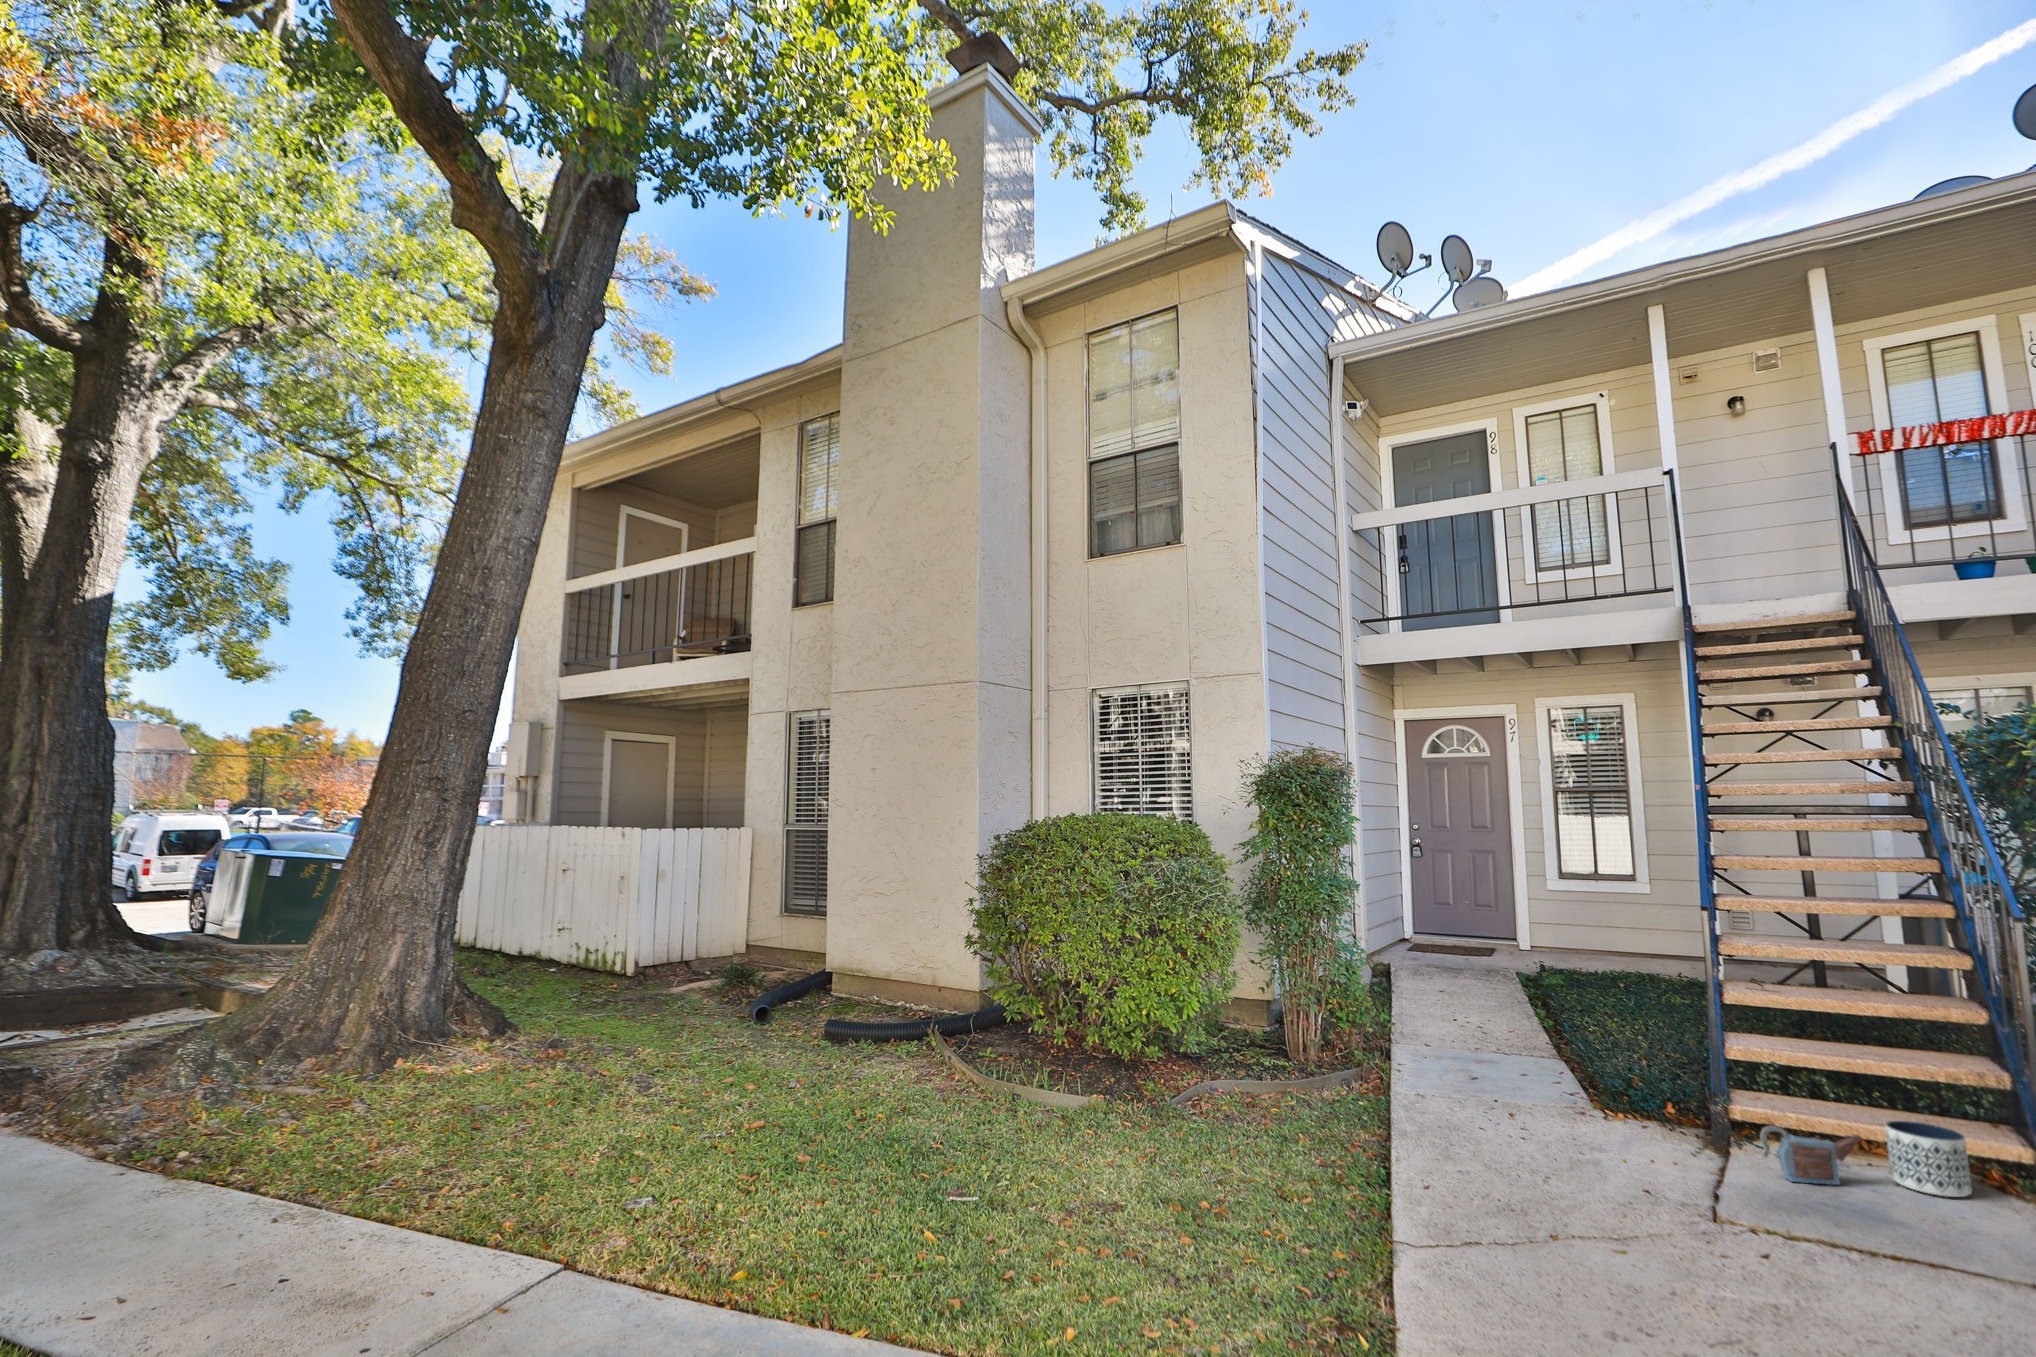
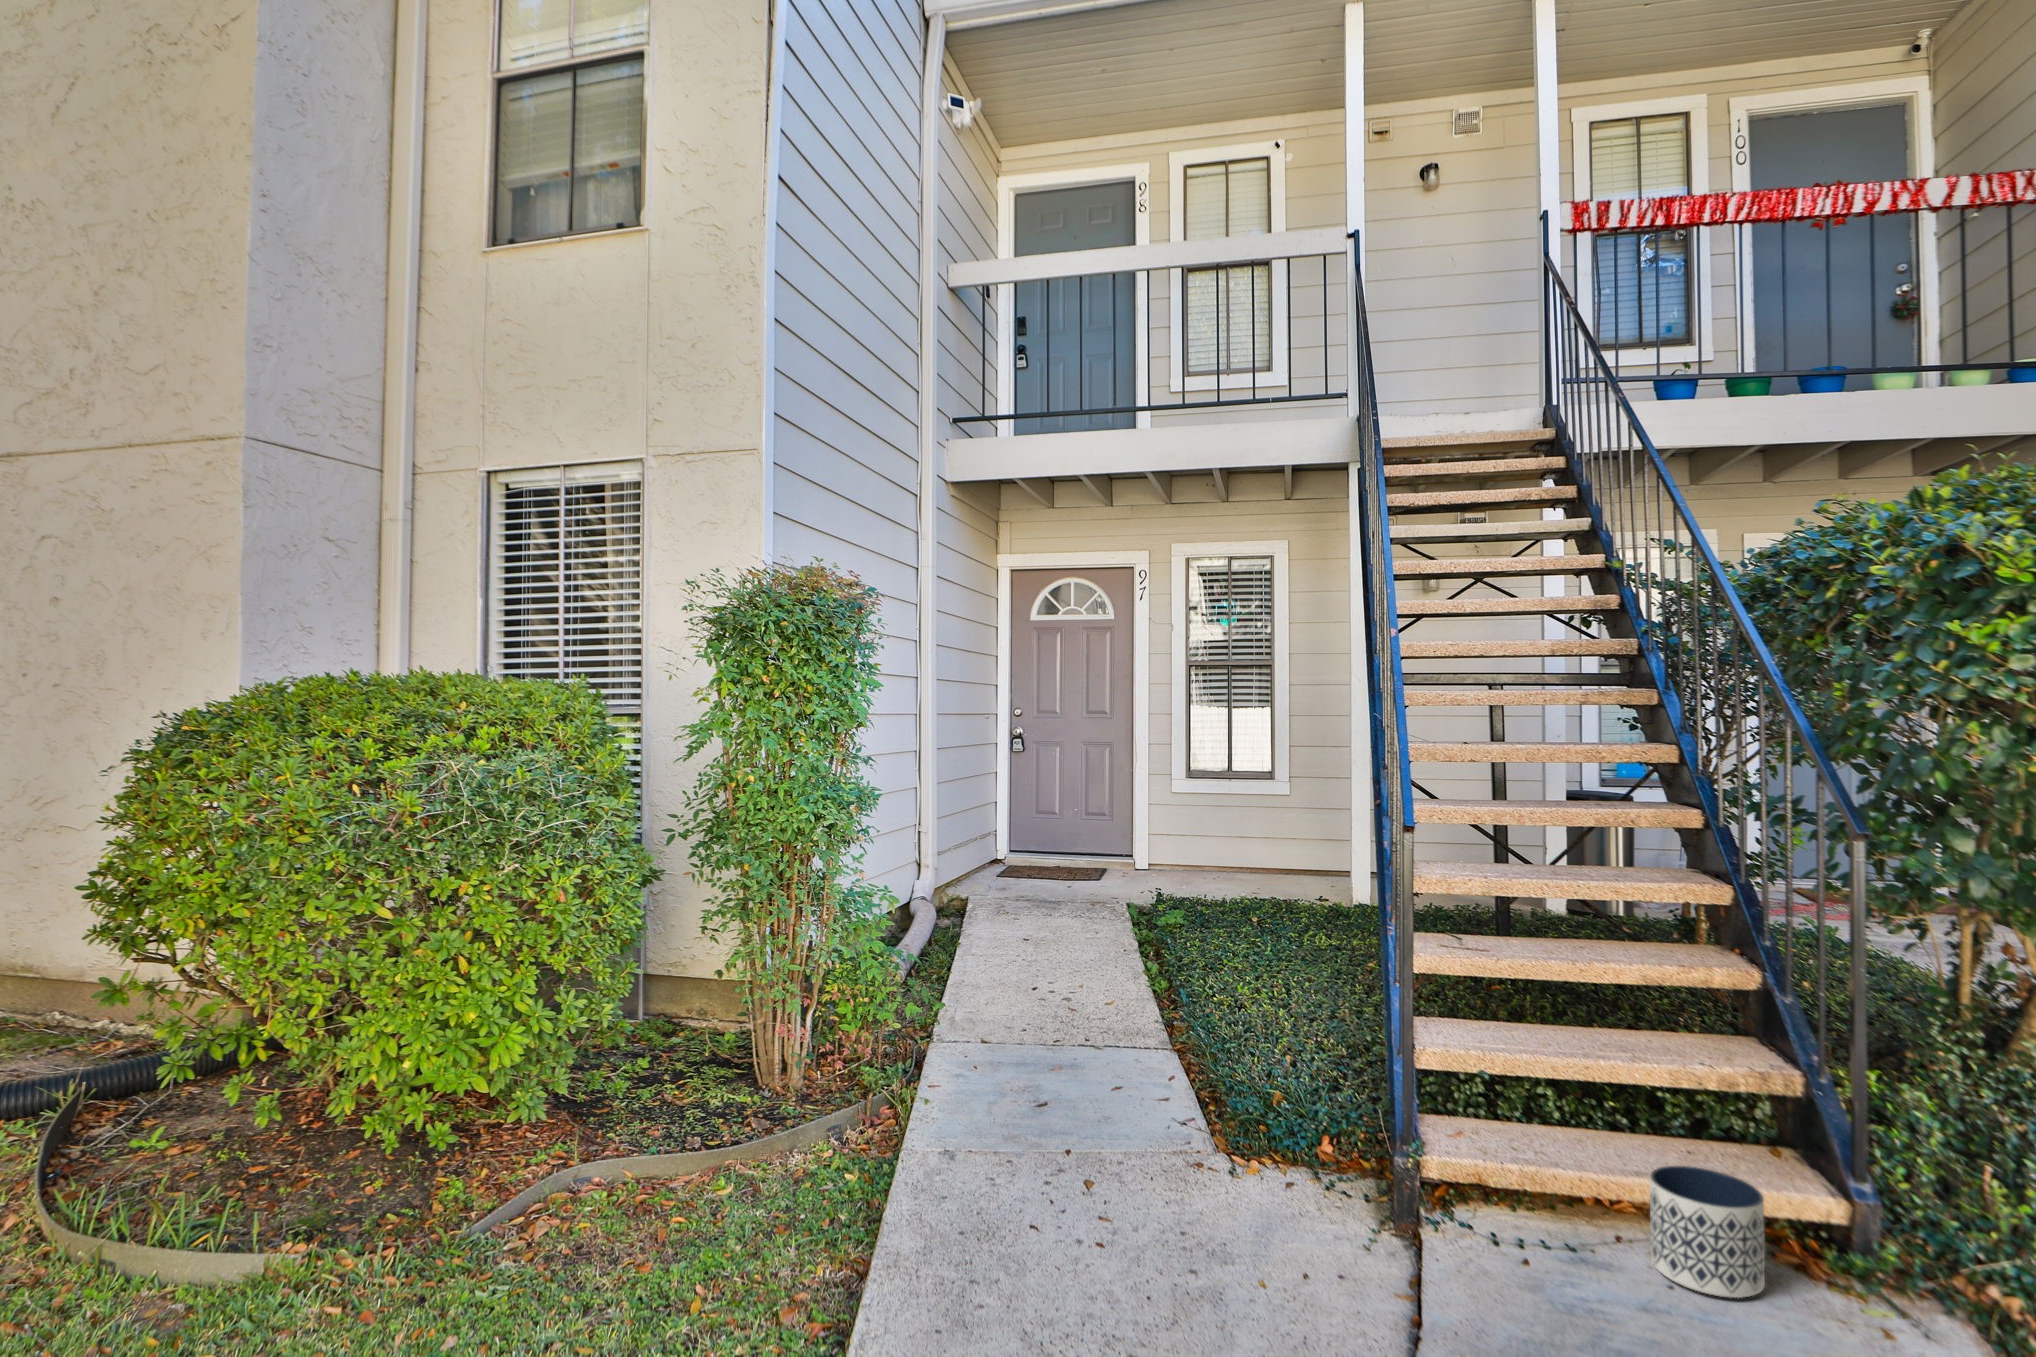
watering can: present [1760,1126,1862,1185] -> none [1481,1204,1626,1300]

